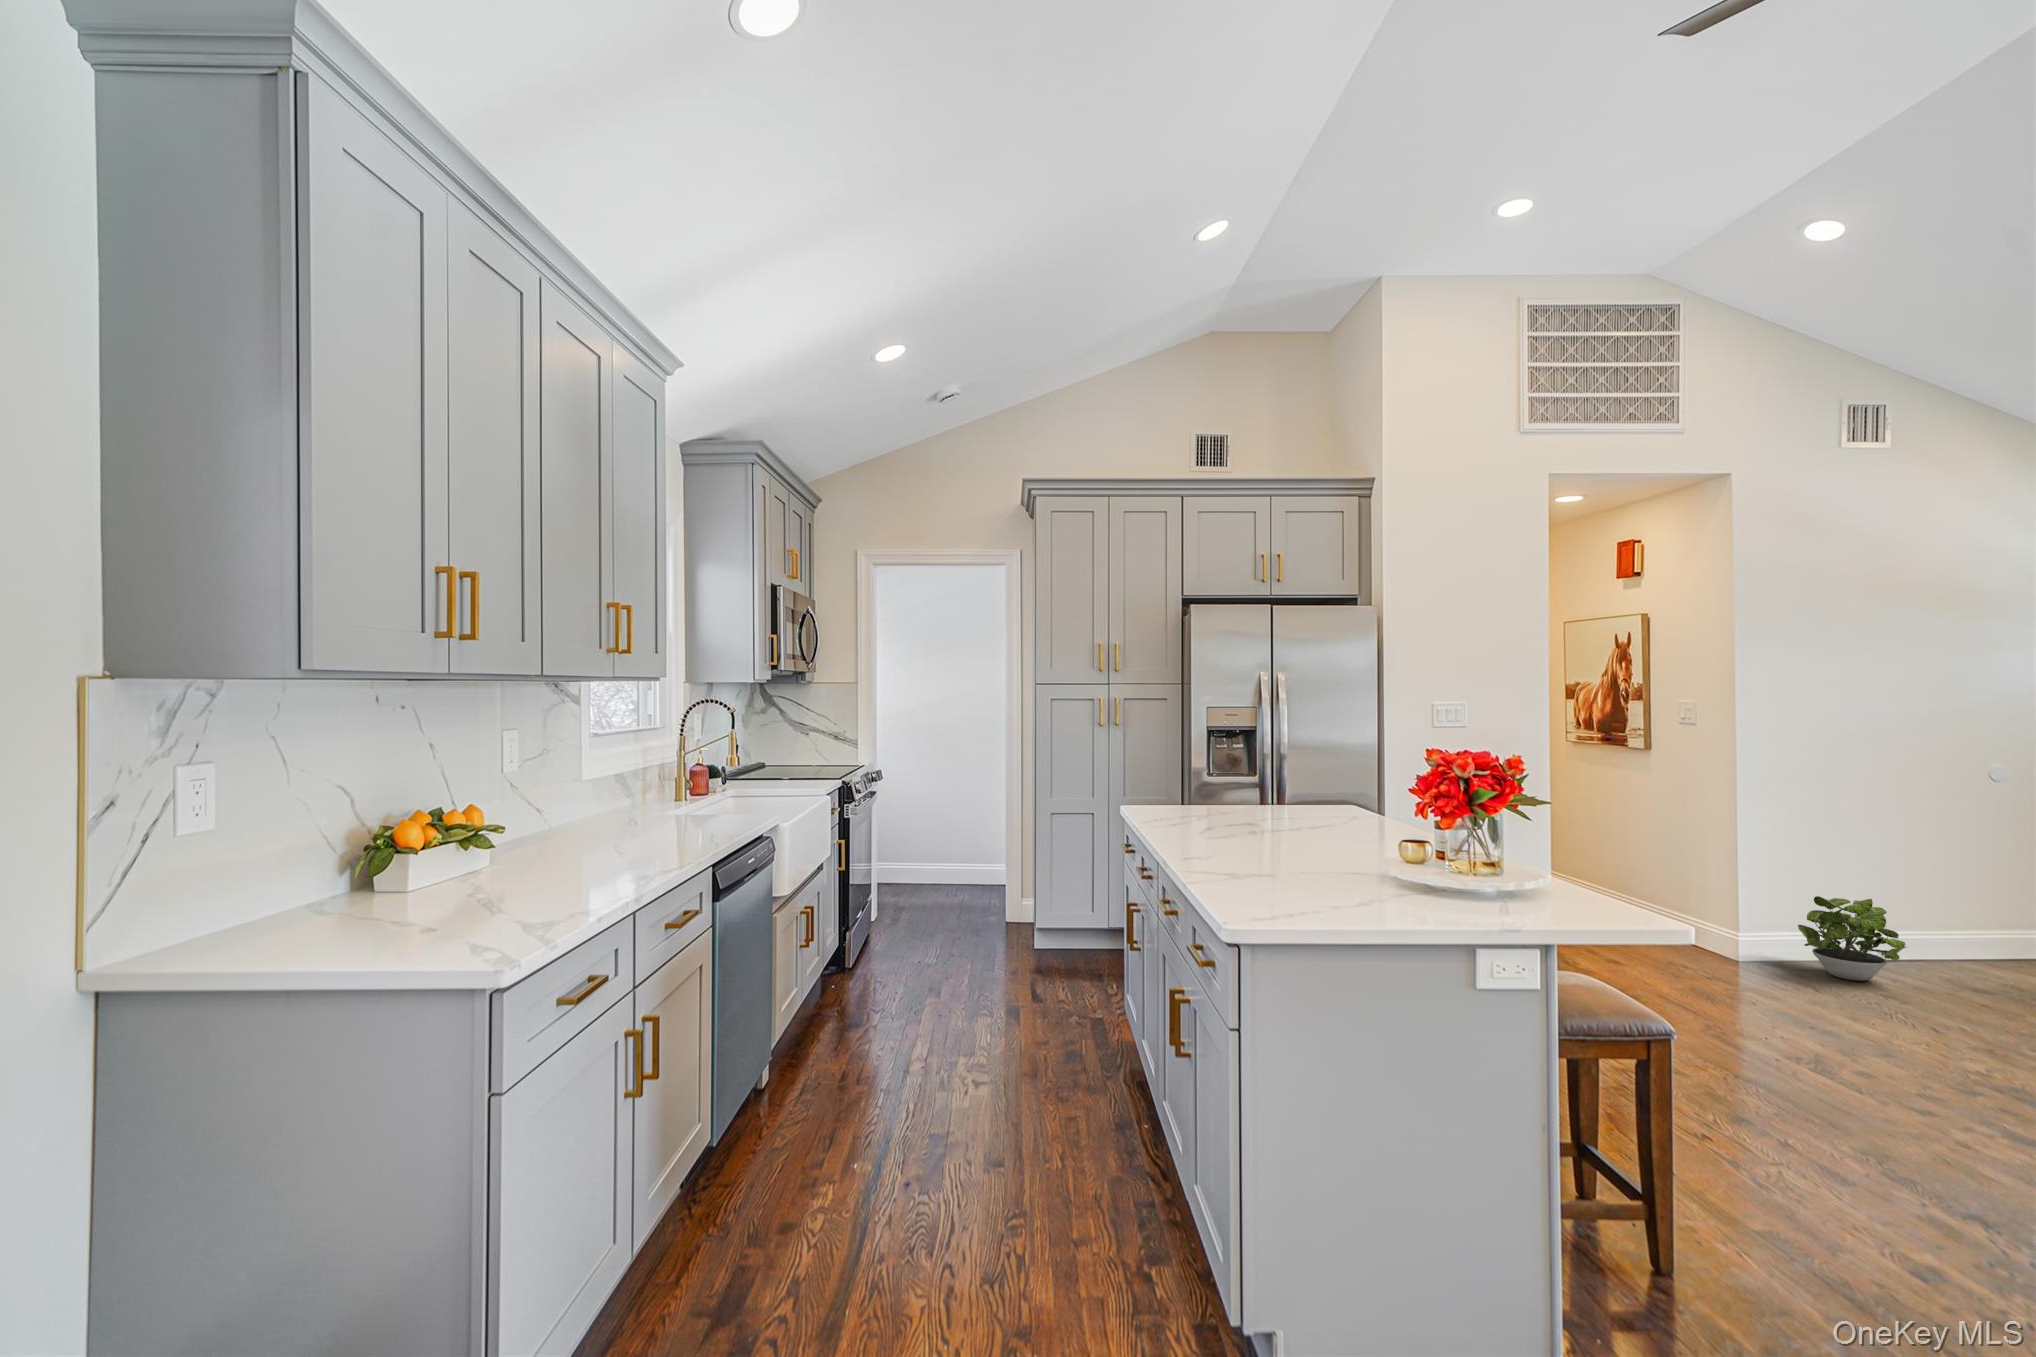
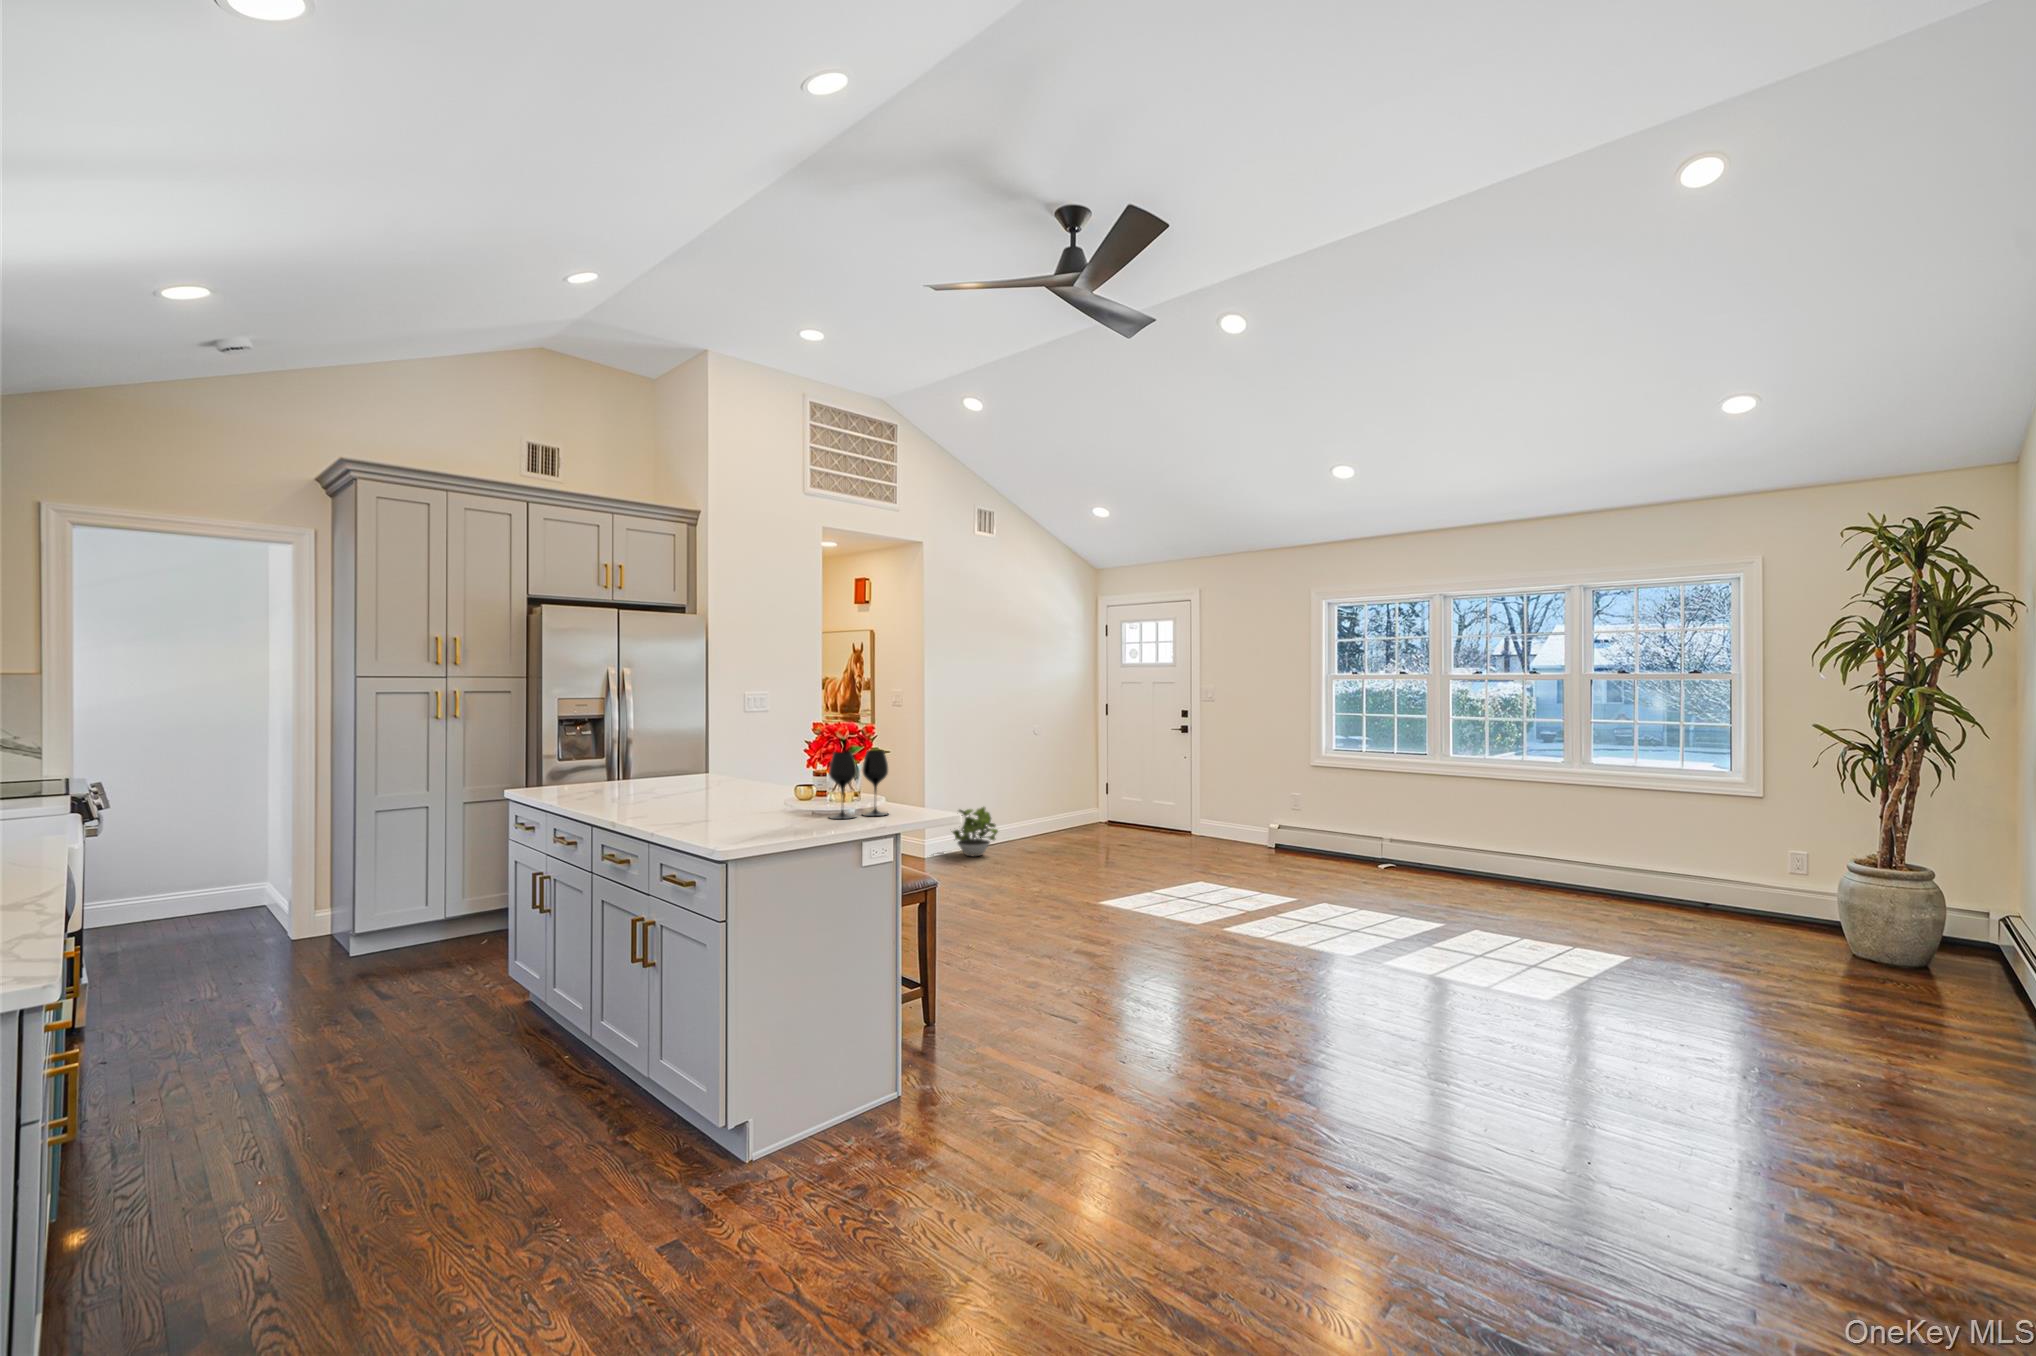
wine glass: none [1434,798,1547,912] -> present [829,750,889,819]

